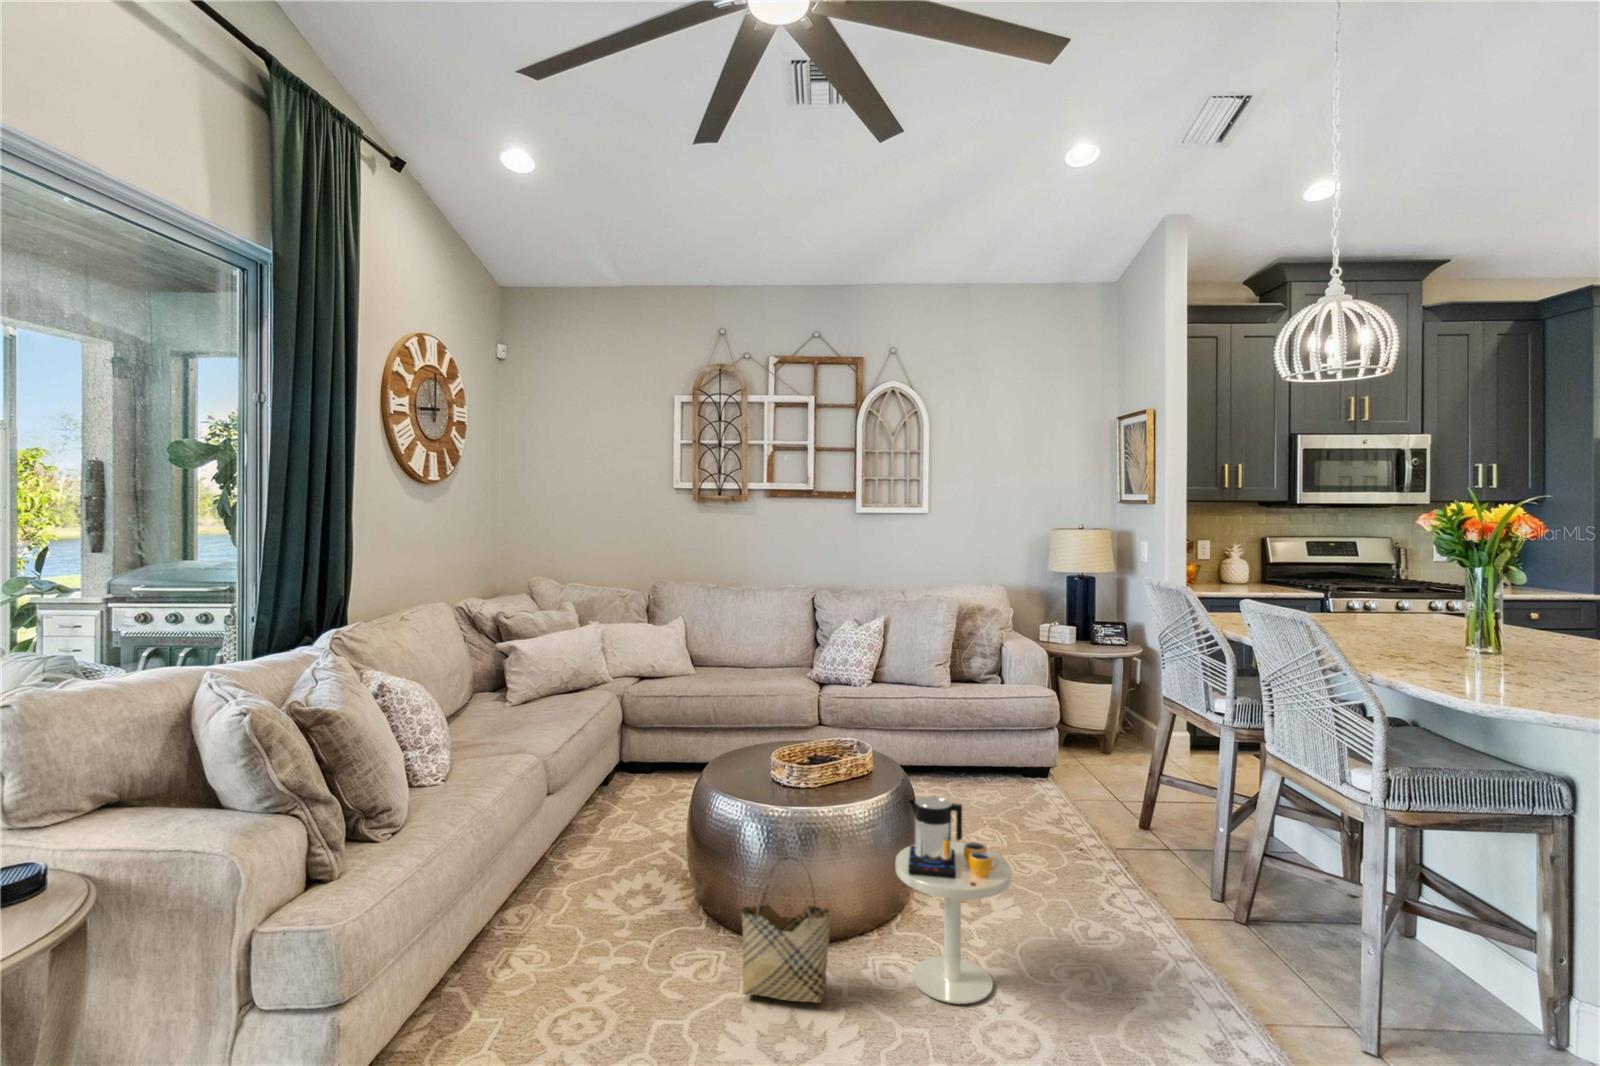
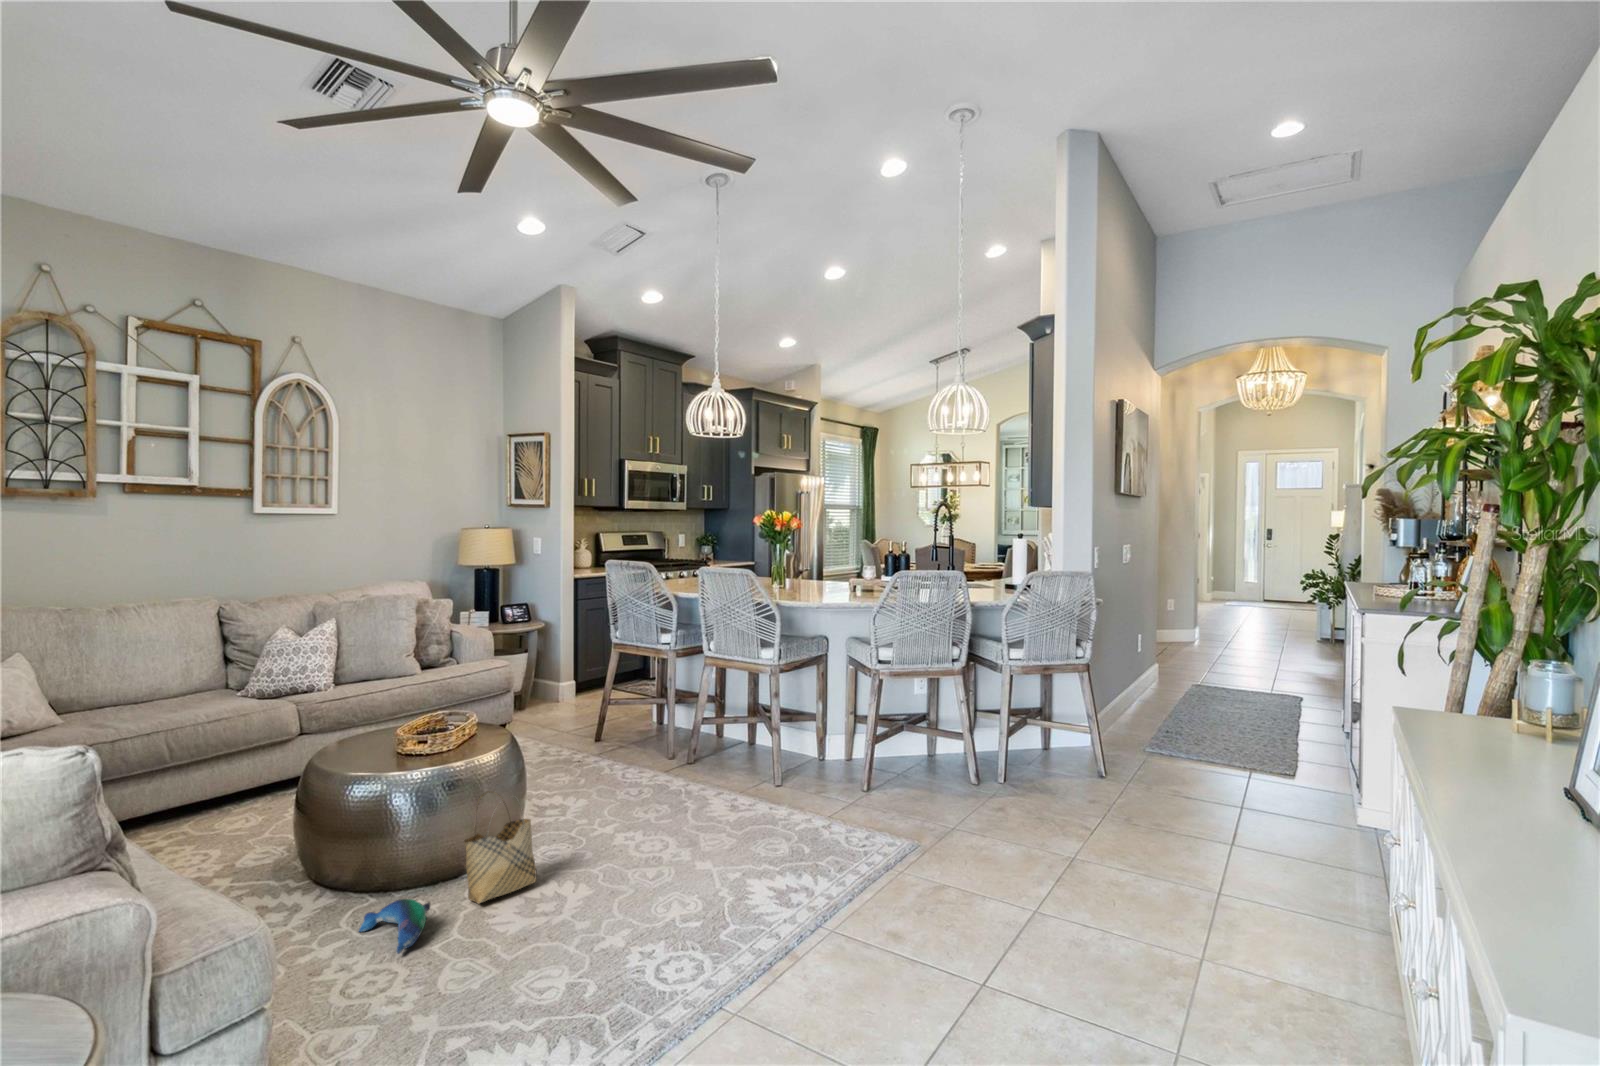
side table: present [895,796,1012,1004] -> none [546,719,629,853]
plush toy: none [621,940,688,1009] -> present [359,899,430,954]

